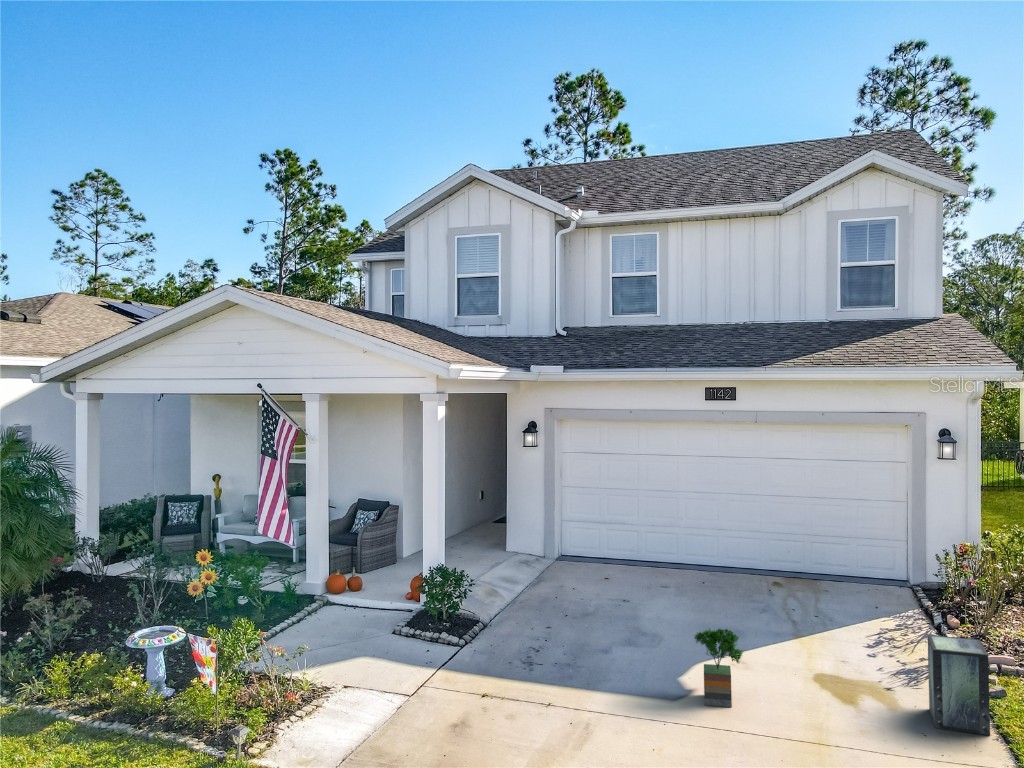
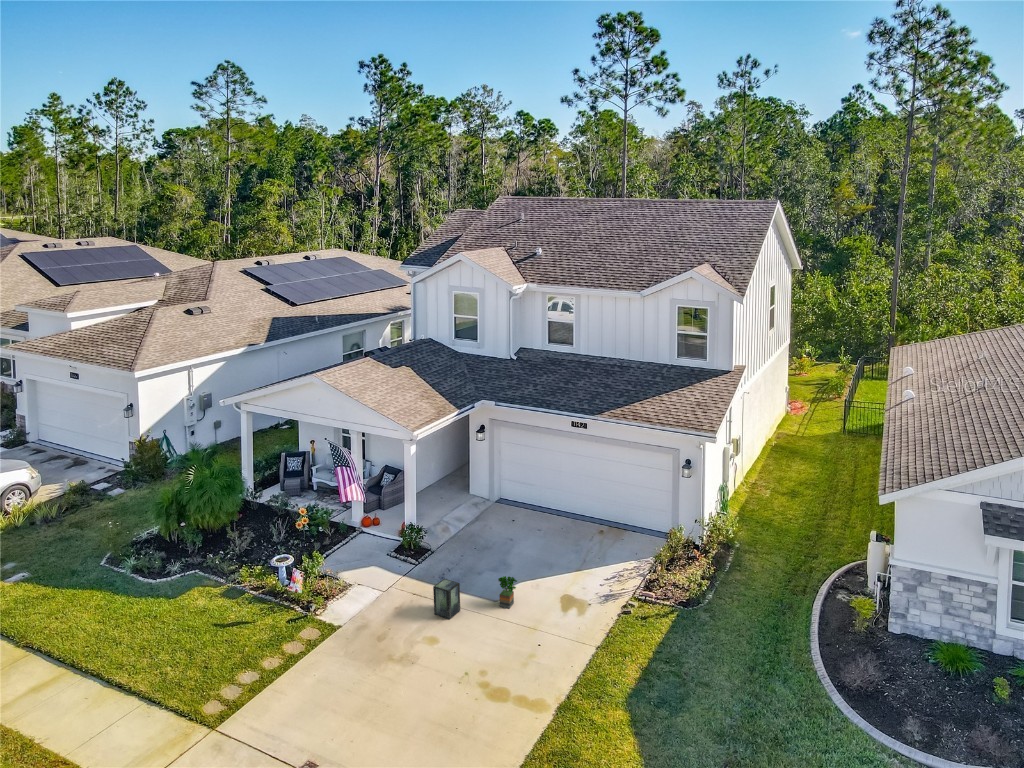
storage box: present [928,635,990,735] -> present [433,579,460,619]

